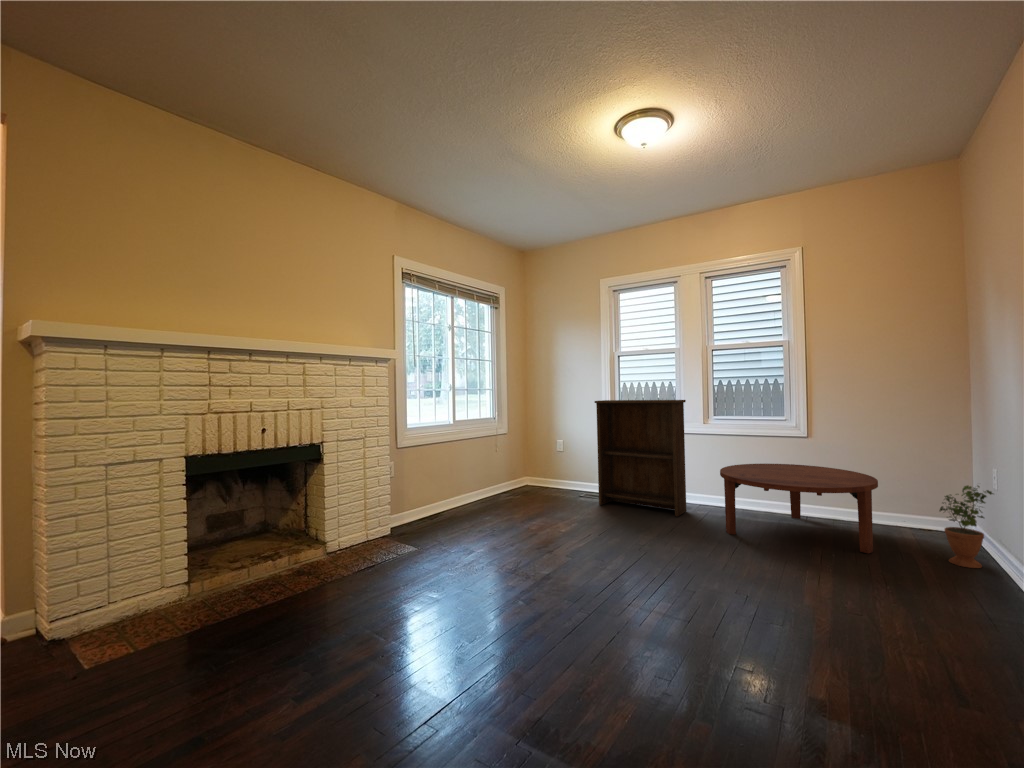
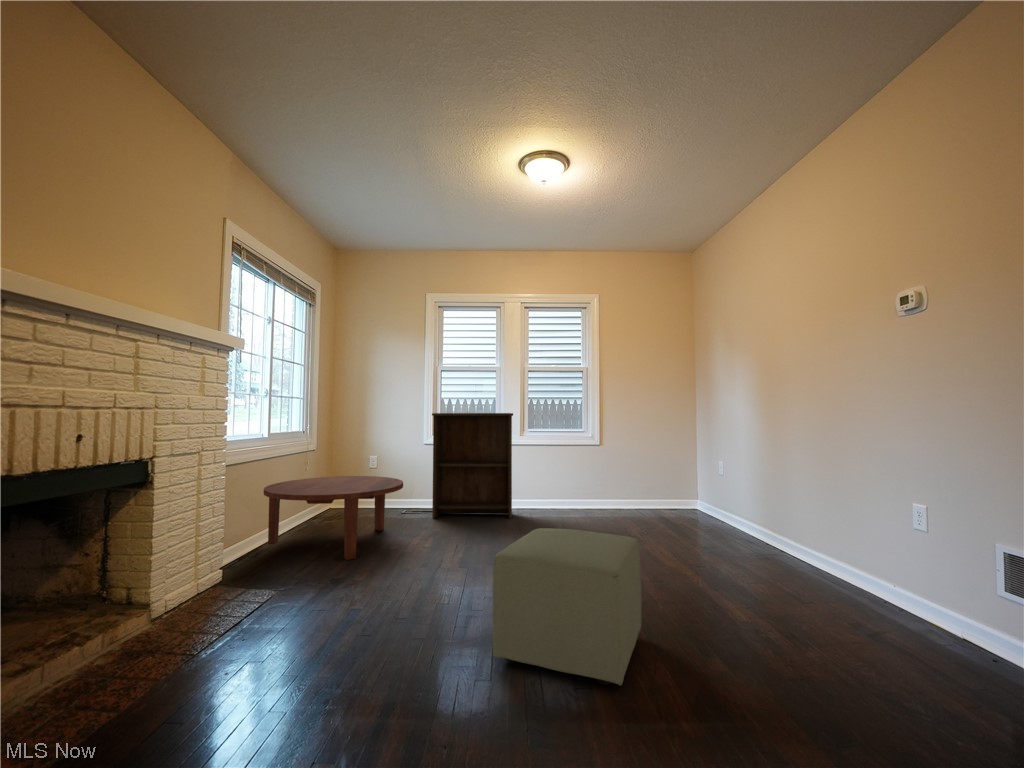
coffee table: present [720,464,878,554] -> present [264,476,403,560]
potted plant: present [939,485,993,568] -> none [684,467,711,523]
ottoman: none [460,538,641,732] -> present [493,528,641,686]

